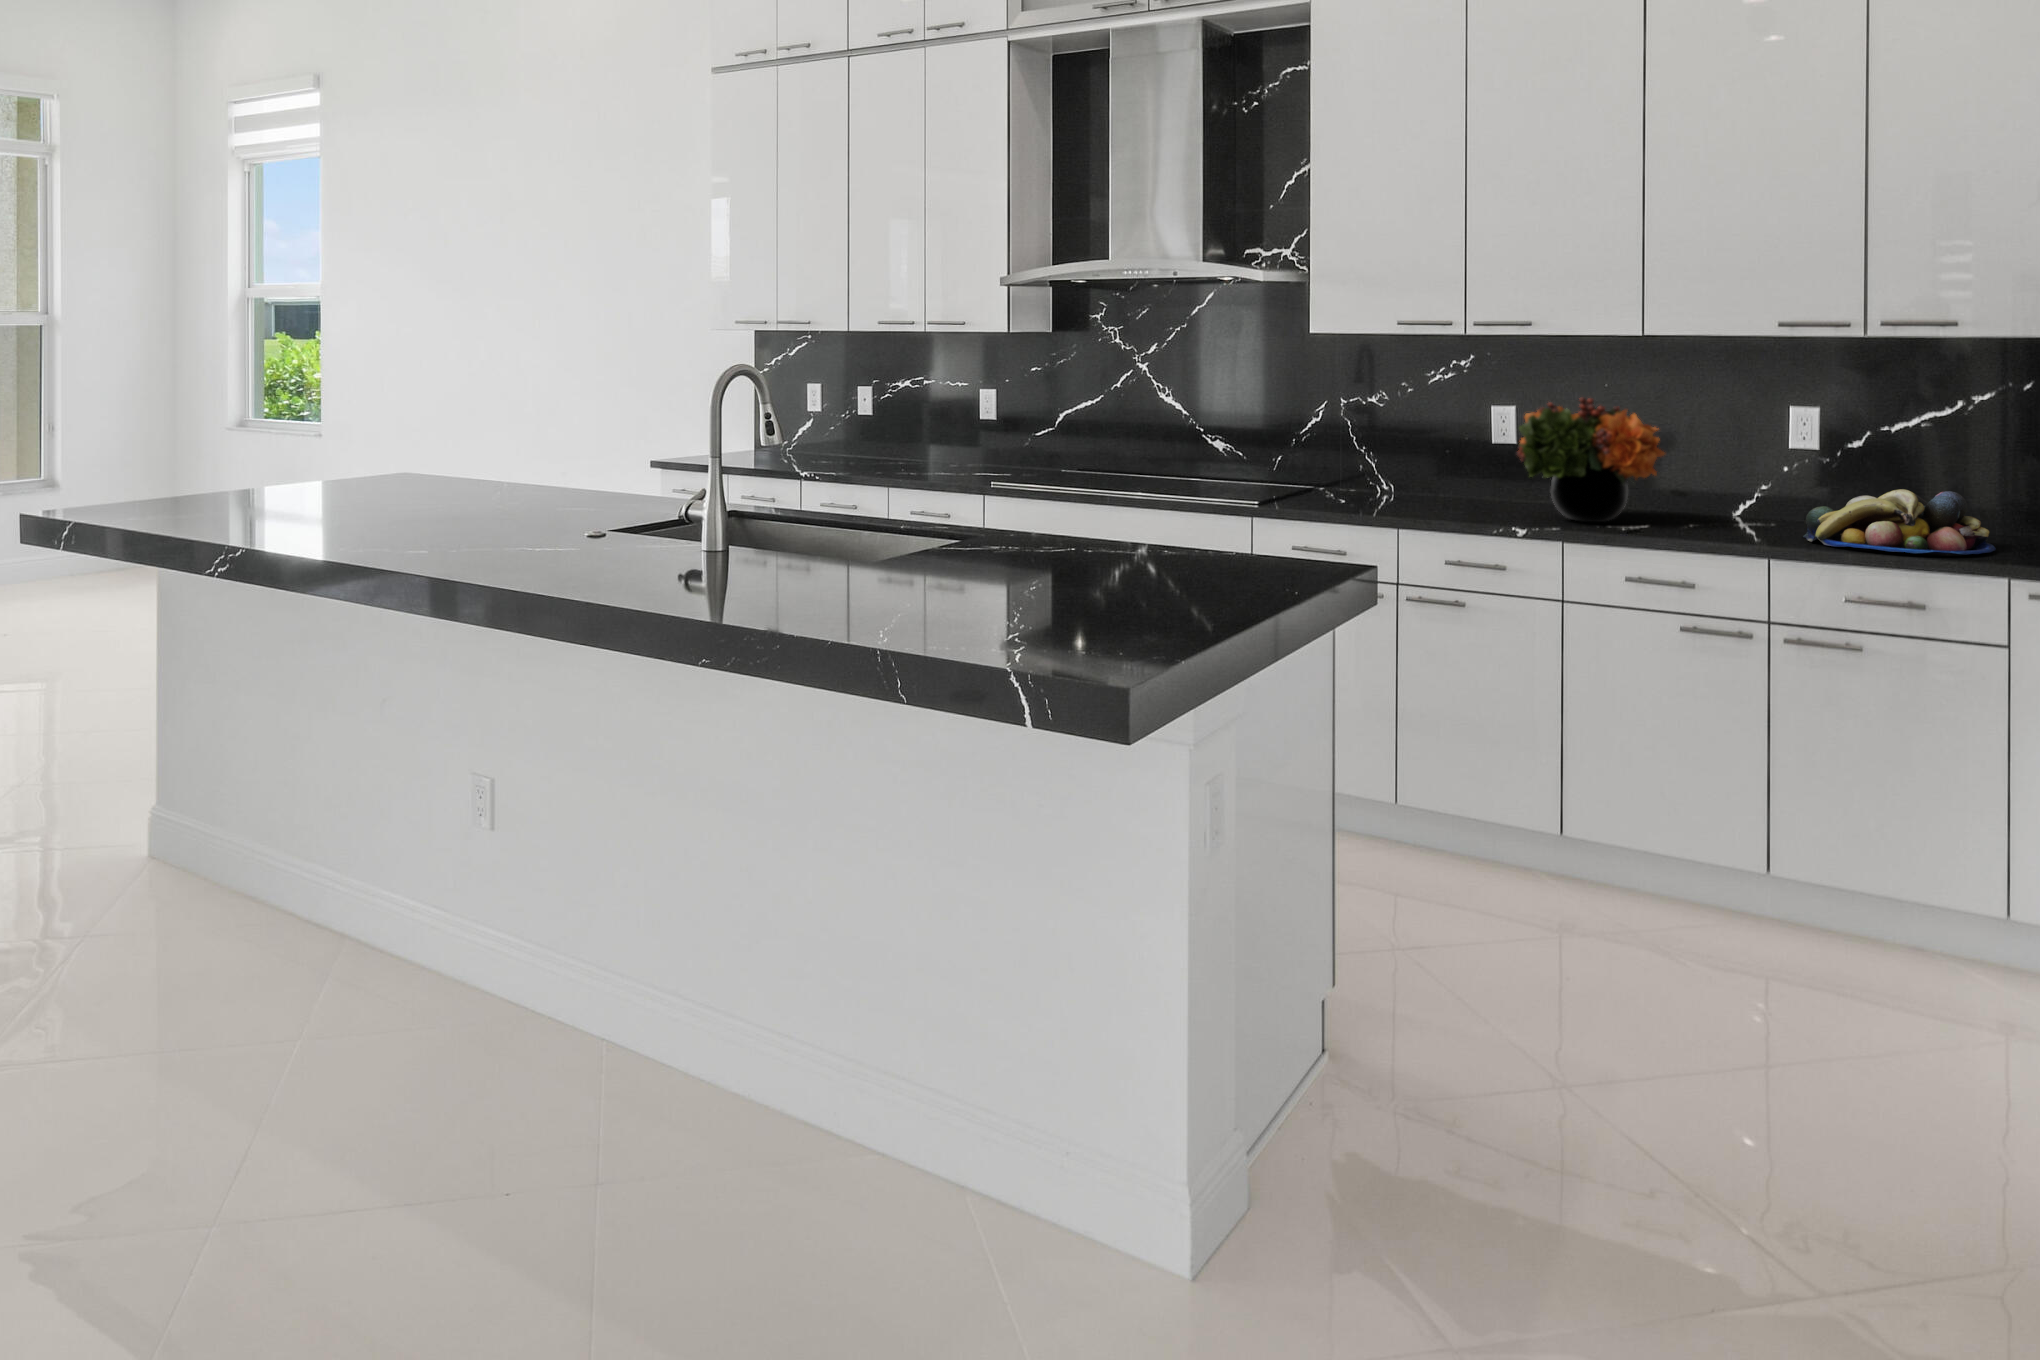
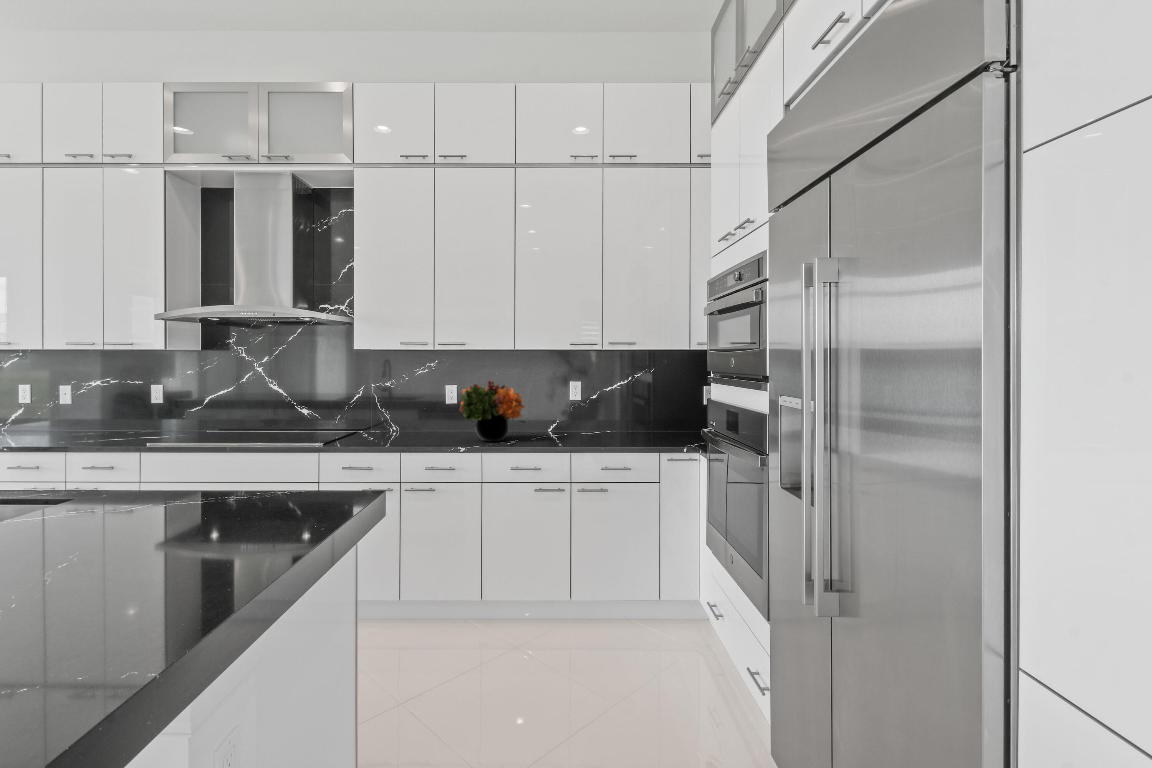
fruit bowl: present [1803,489,1996,554] -> none [581,418,652,446]

